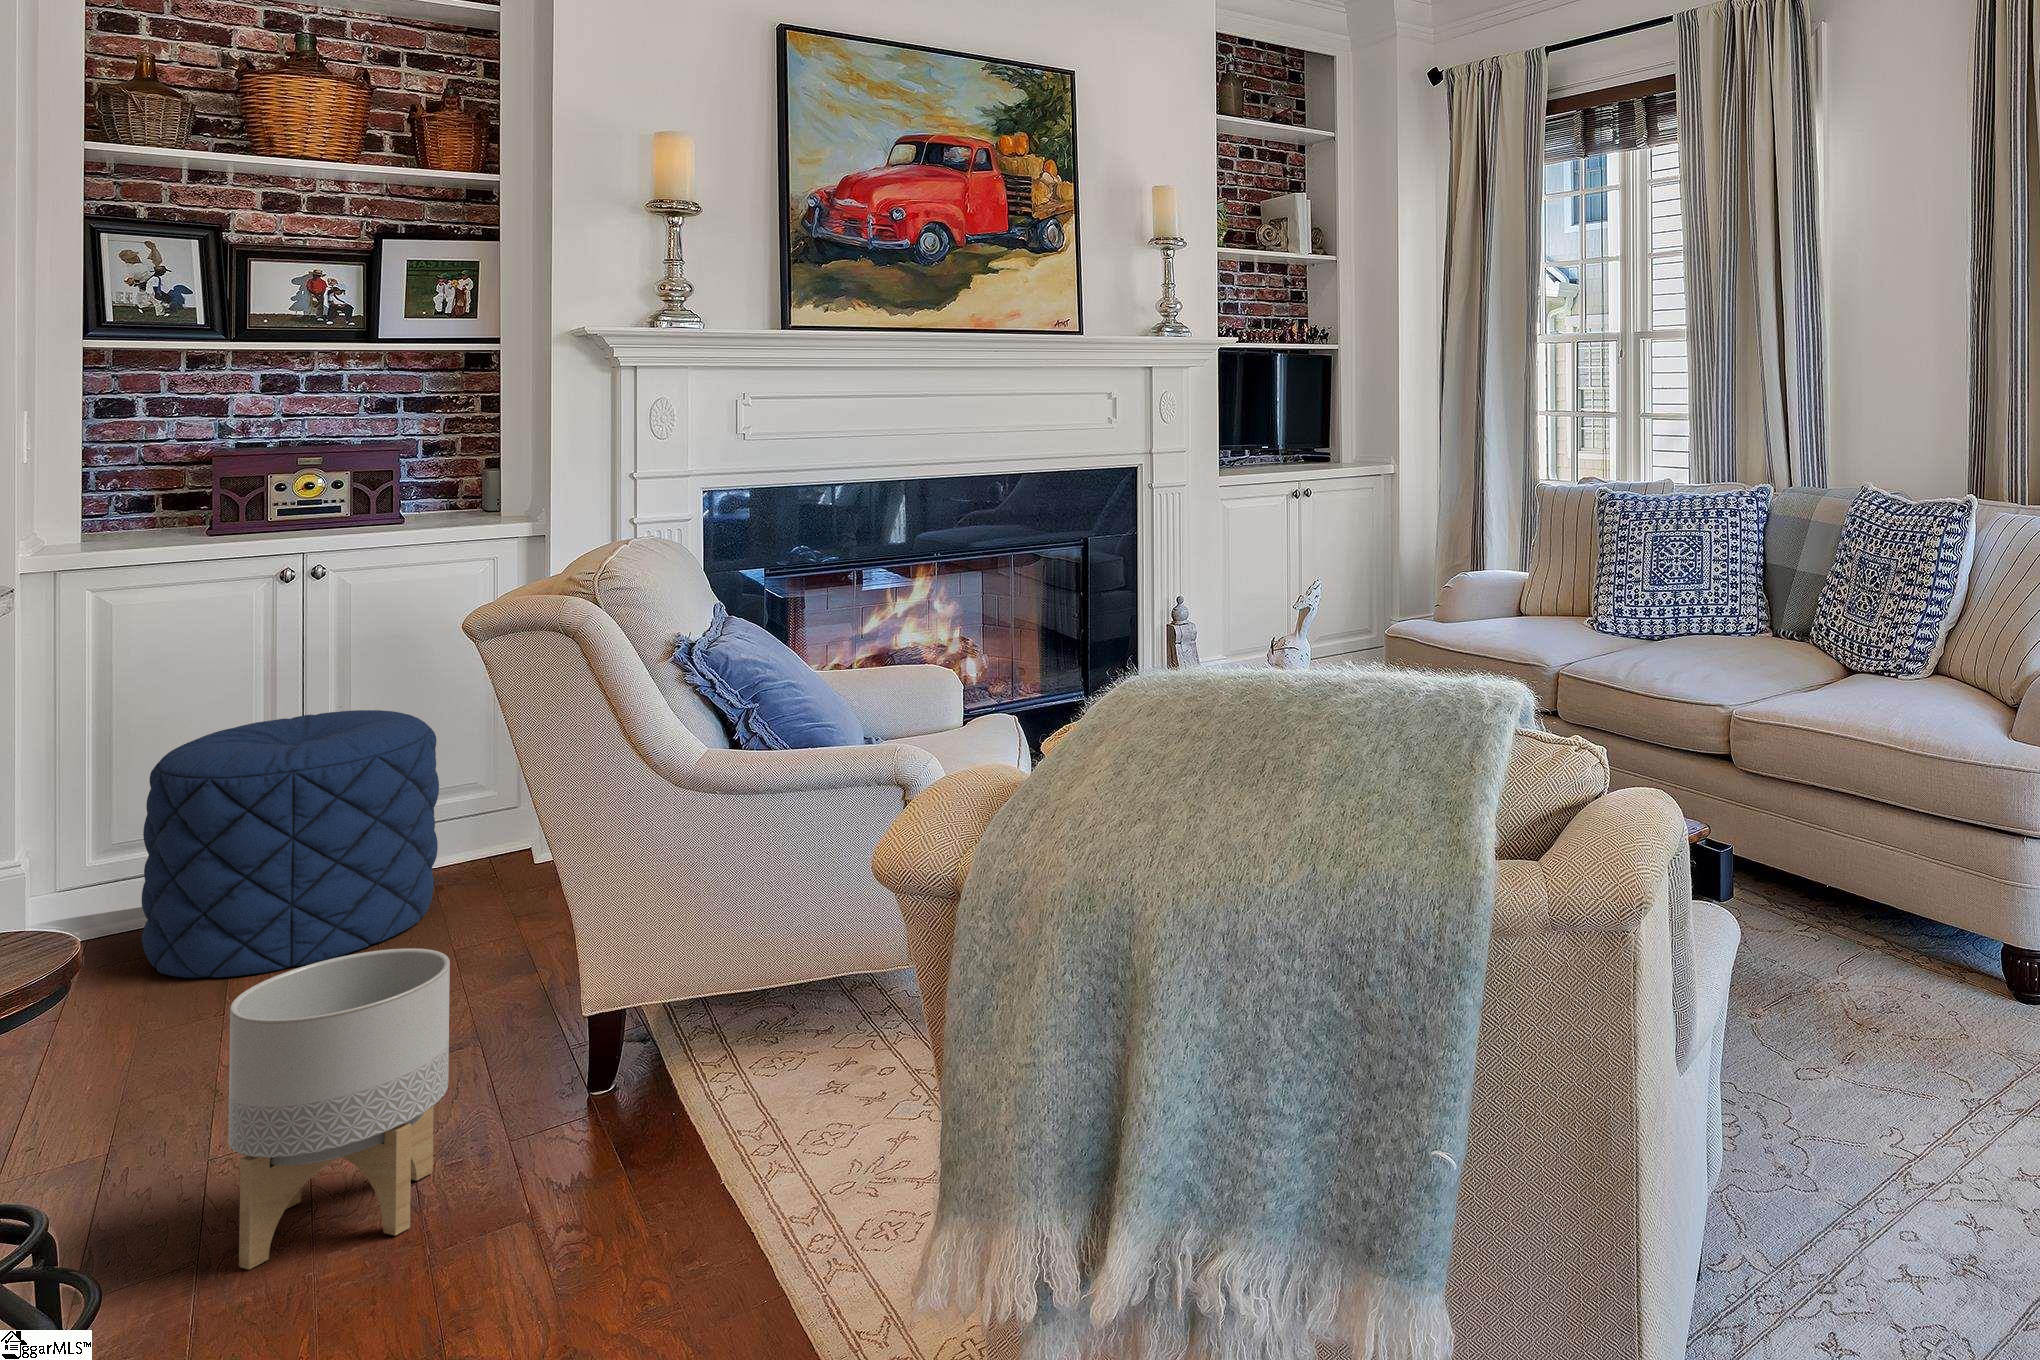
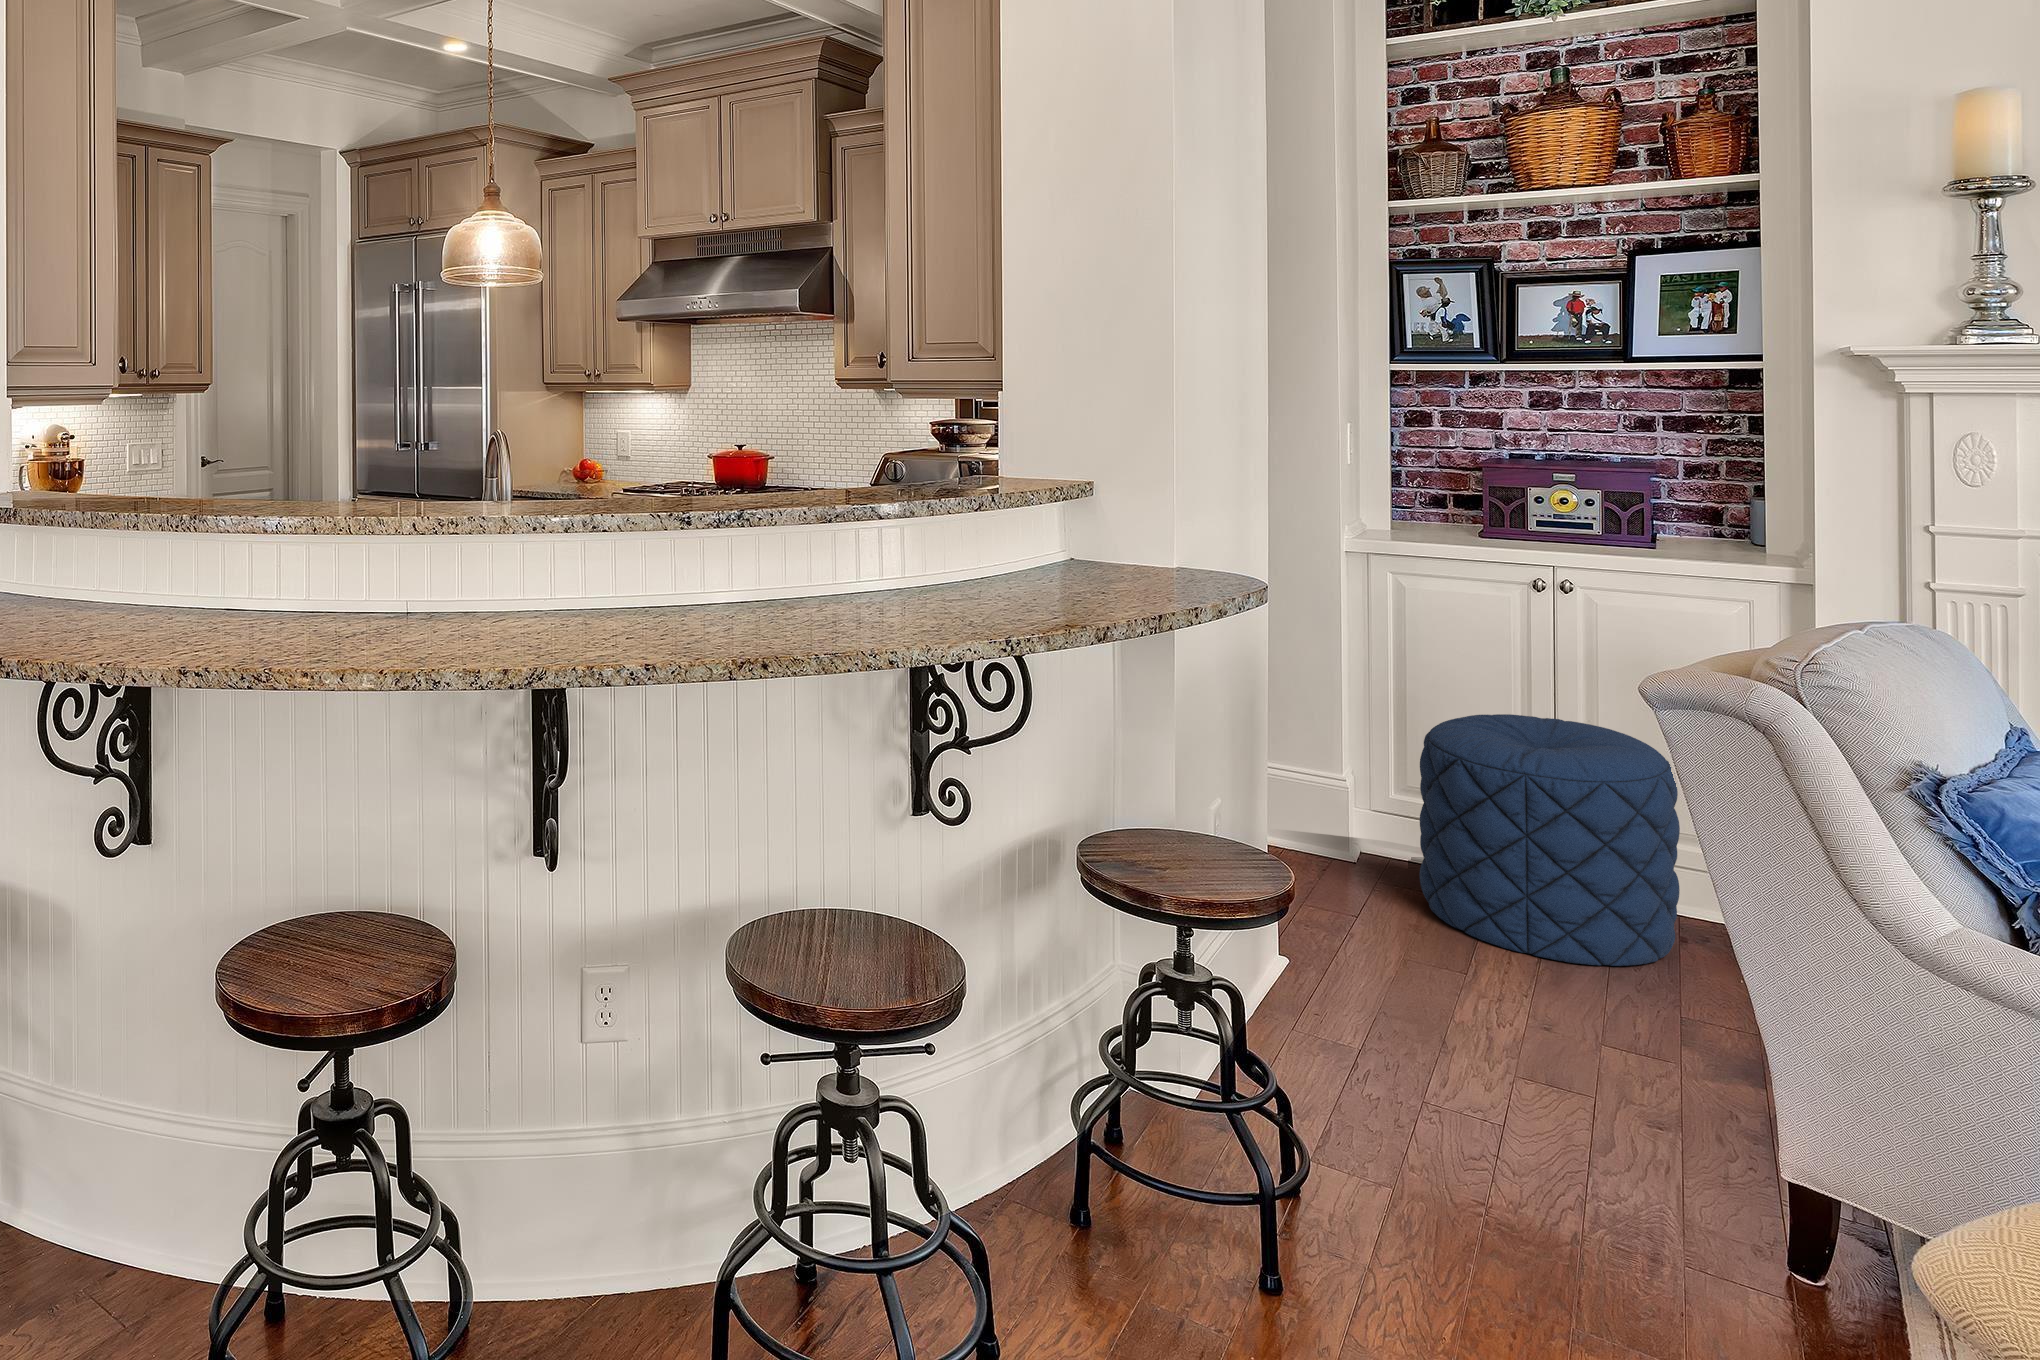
planter: present [228,948,450,1269] -> none [1384,977,1577,1285]

